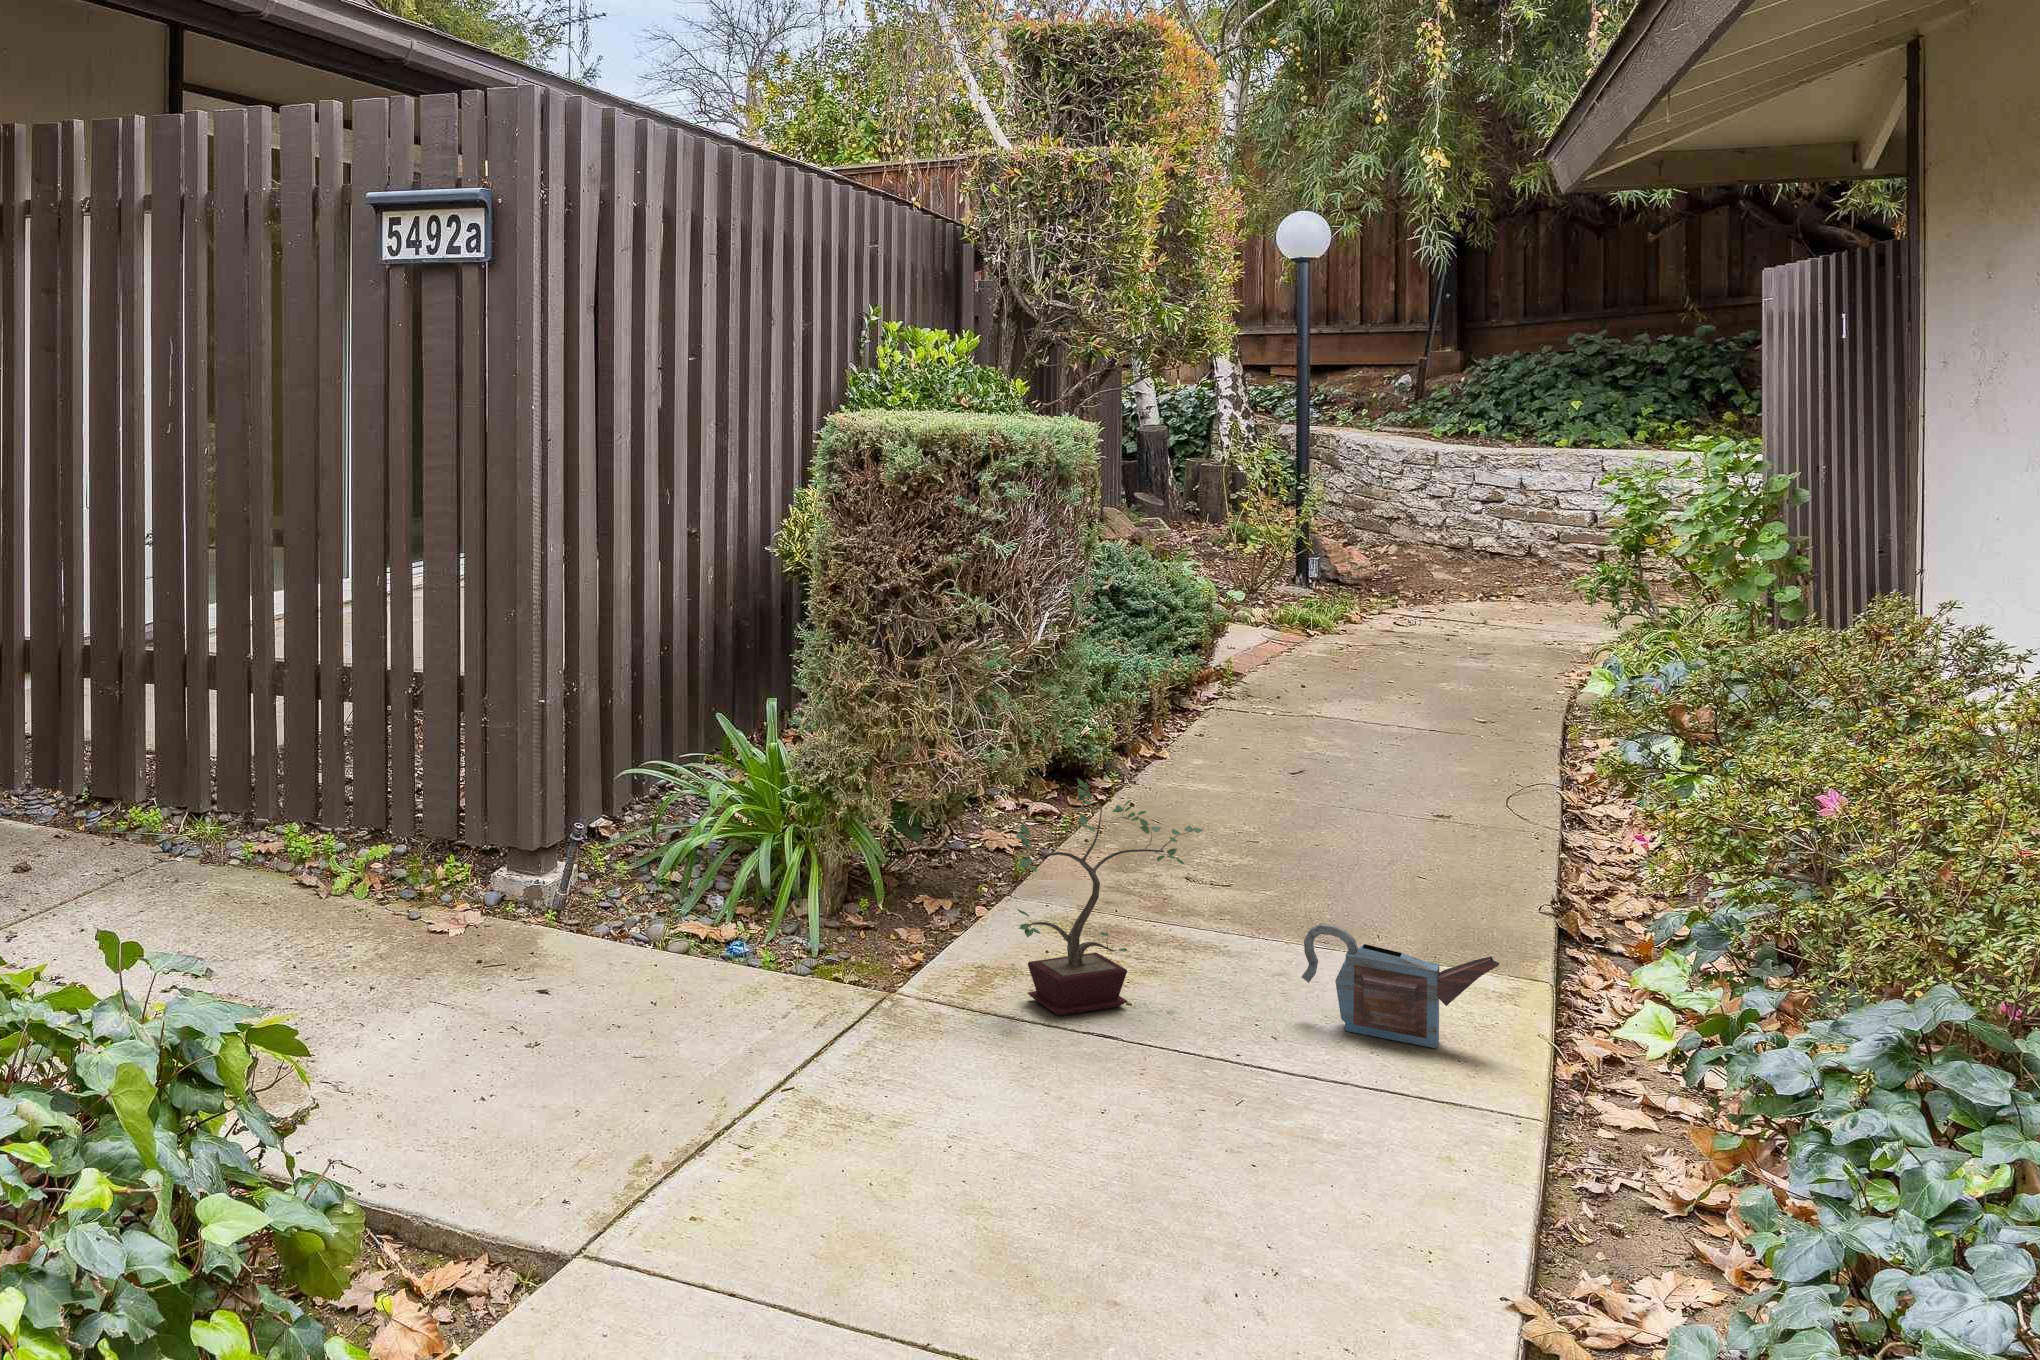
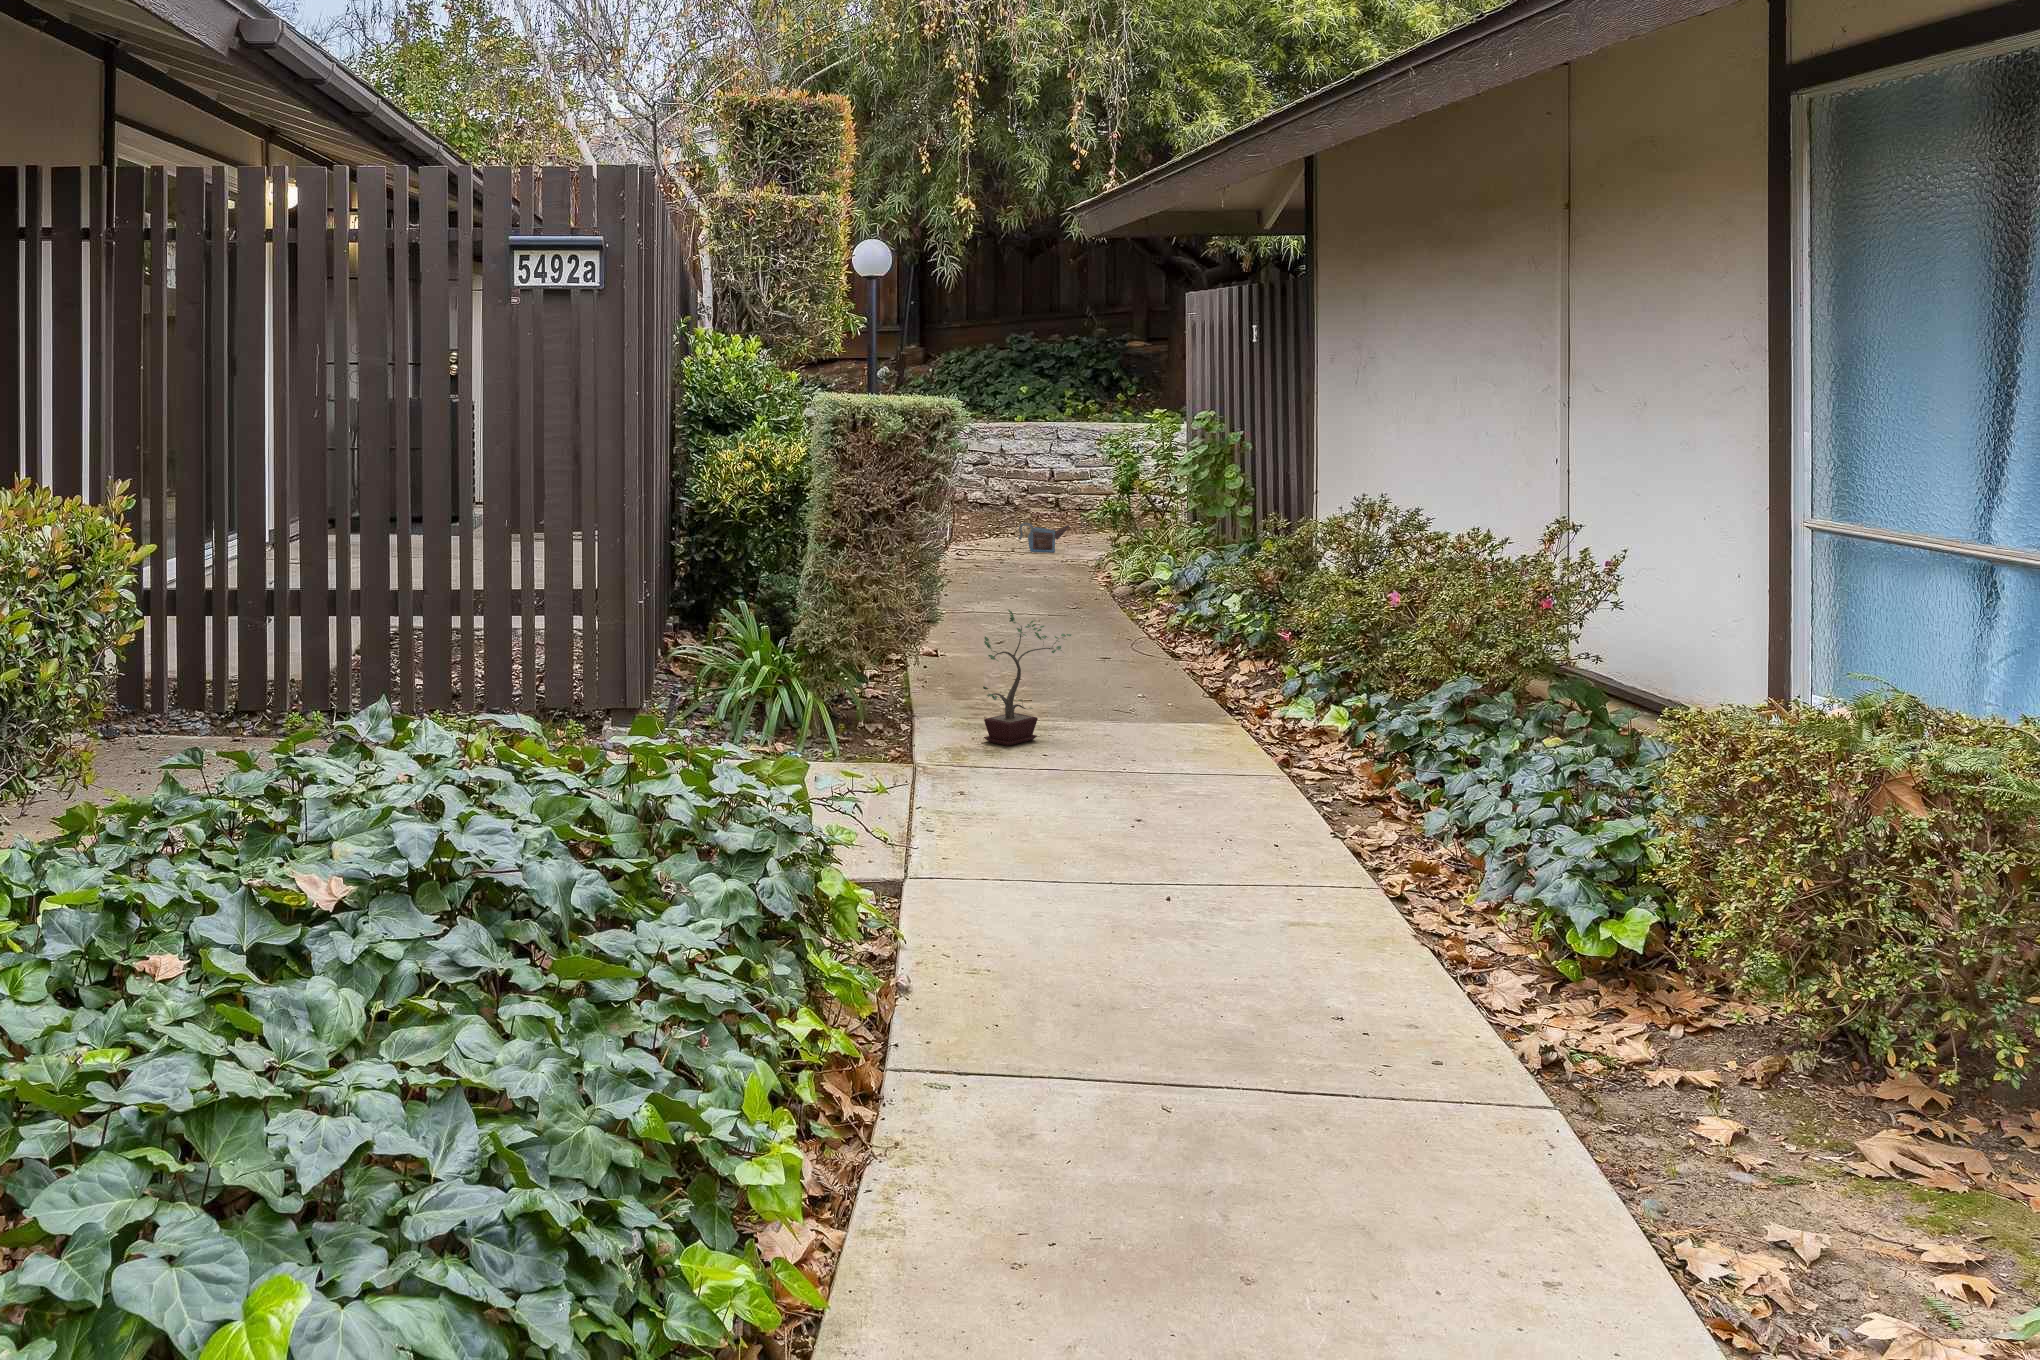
watering can: present [1302,924,1499,1048] -> present [1018,523,1070,552]

